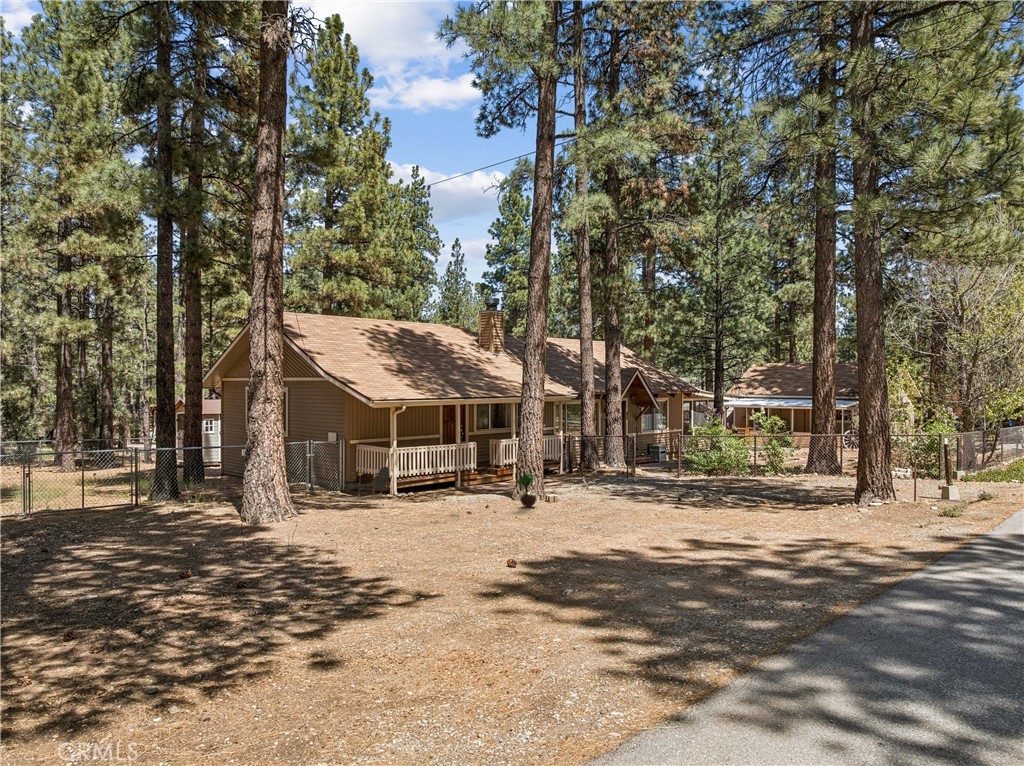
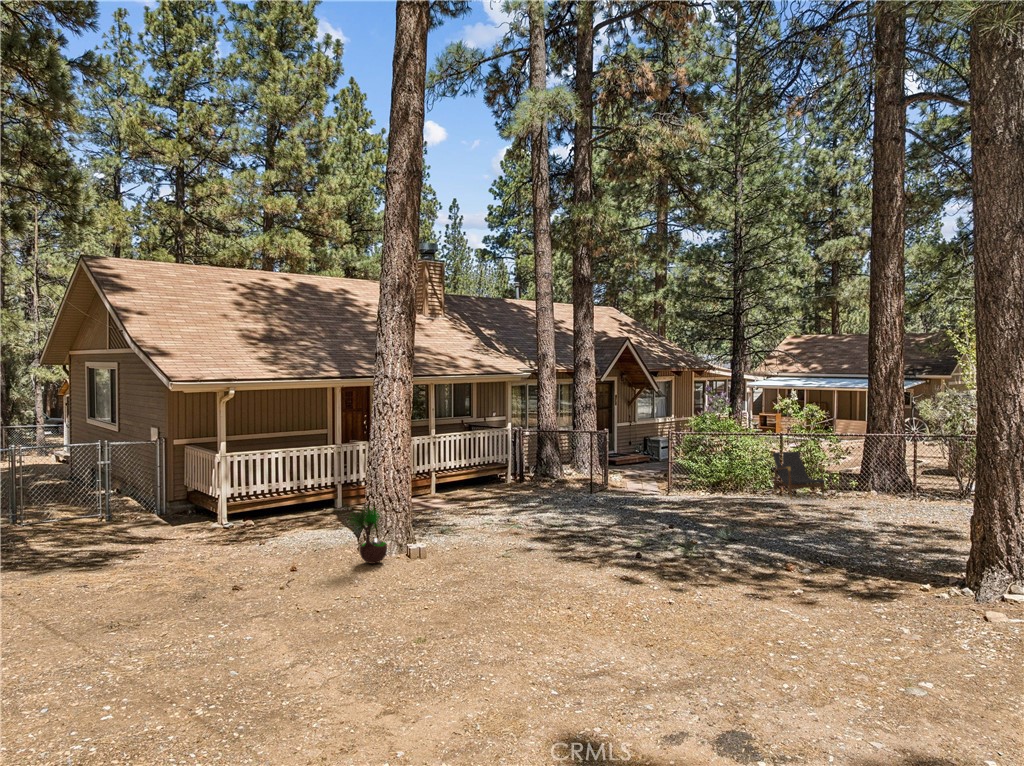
lounge chair: present [356,467,391,499] -> present [773,451,825,499]

